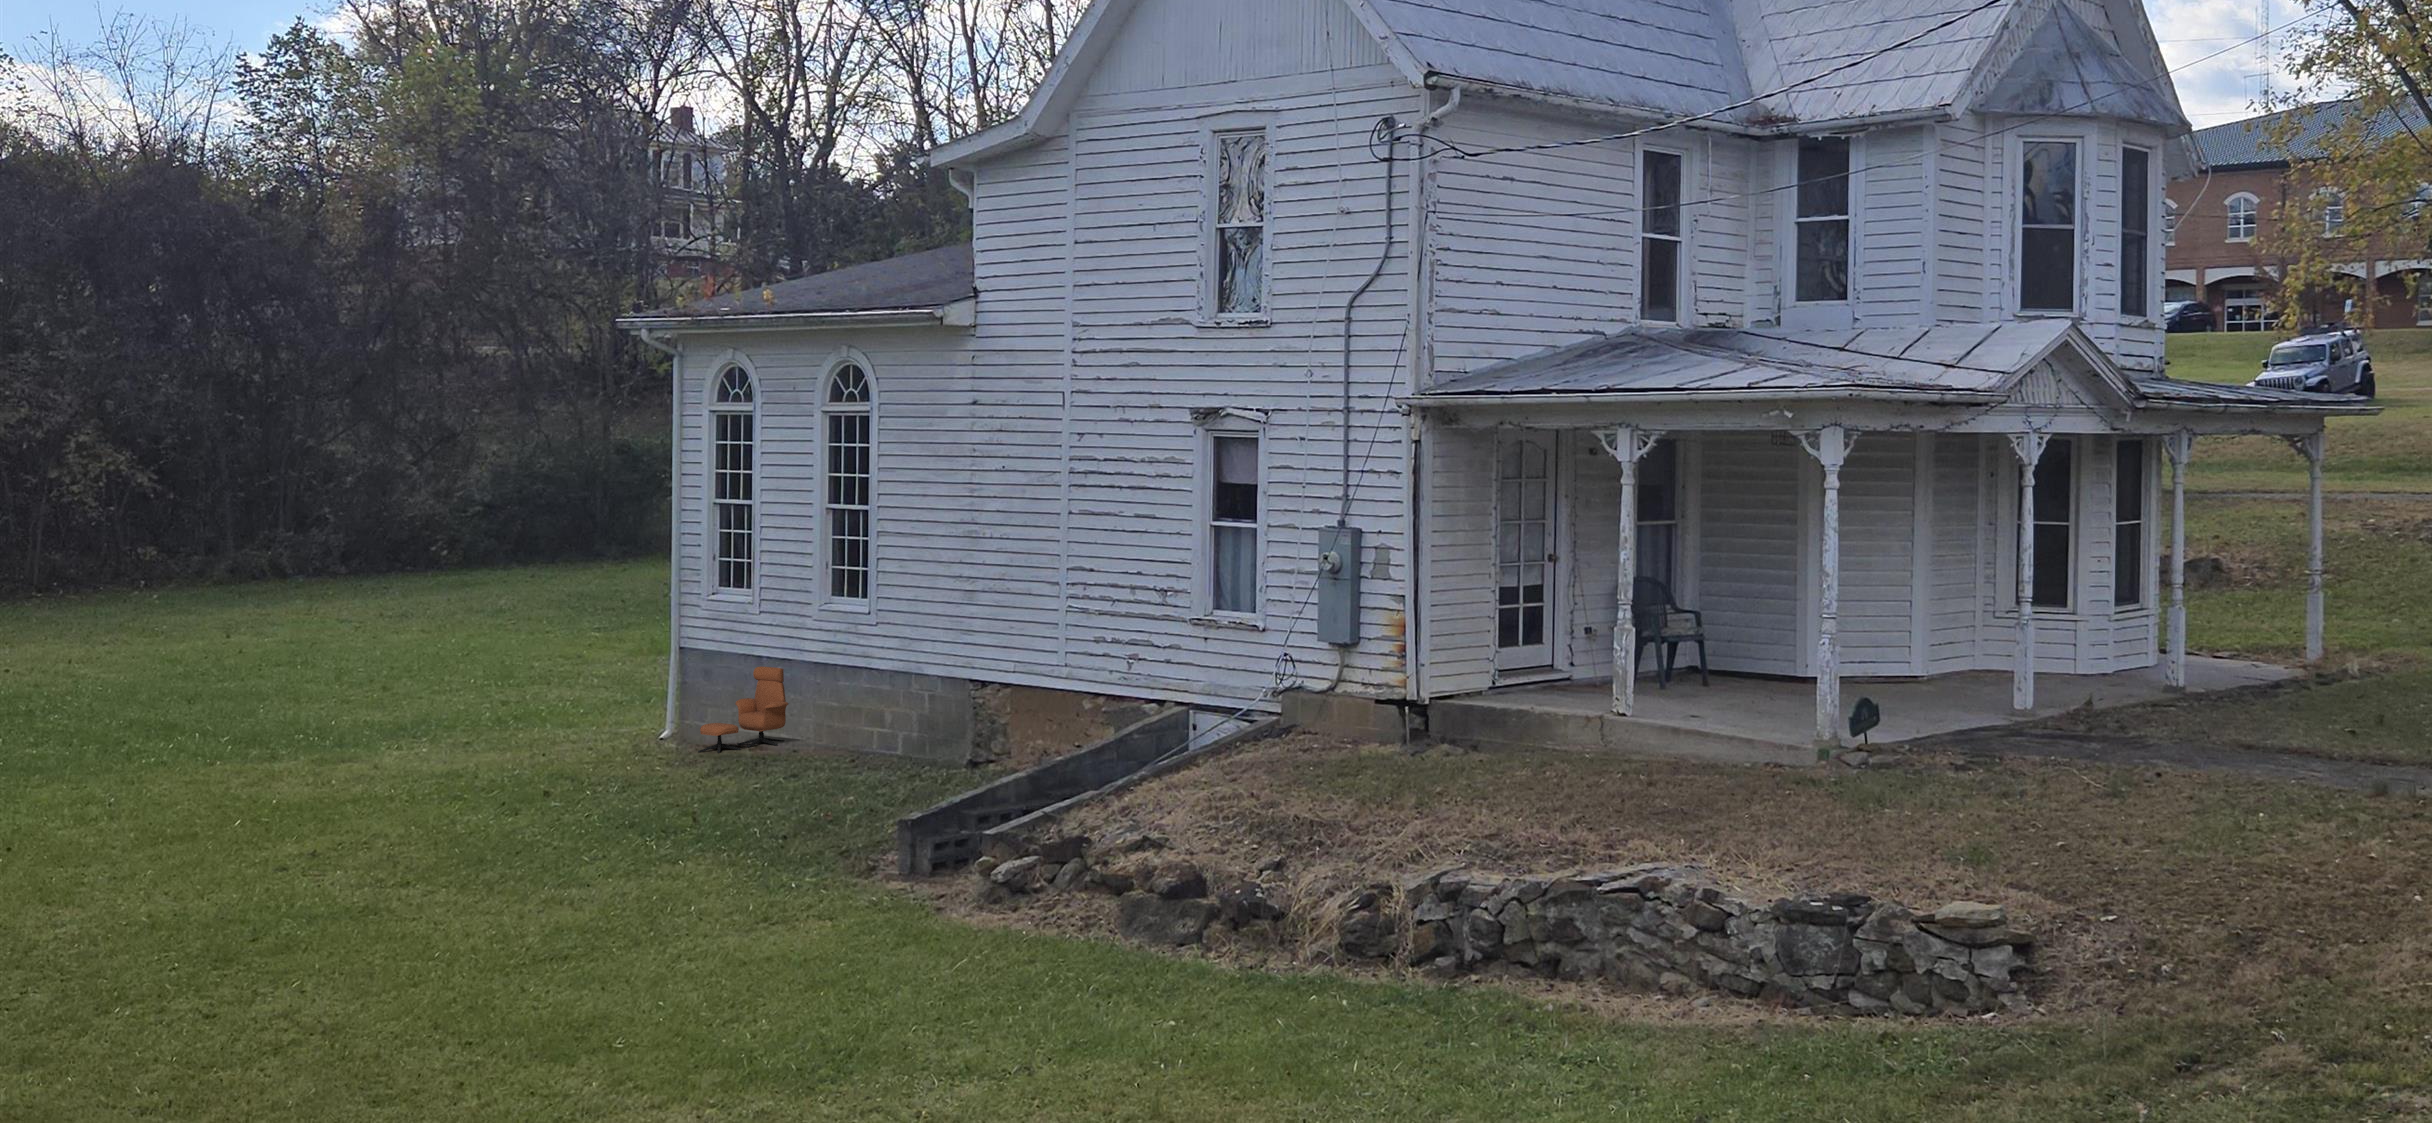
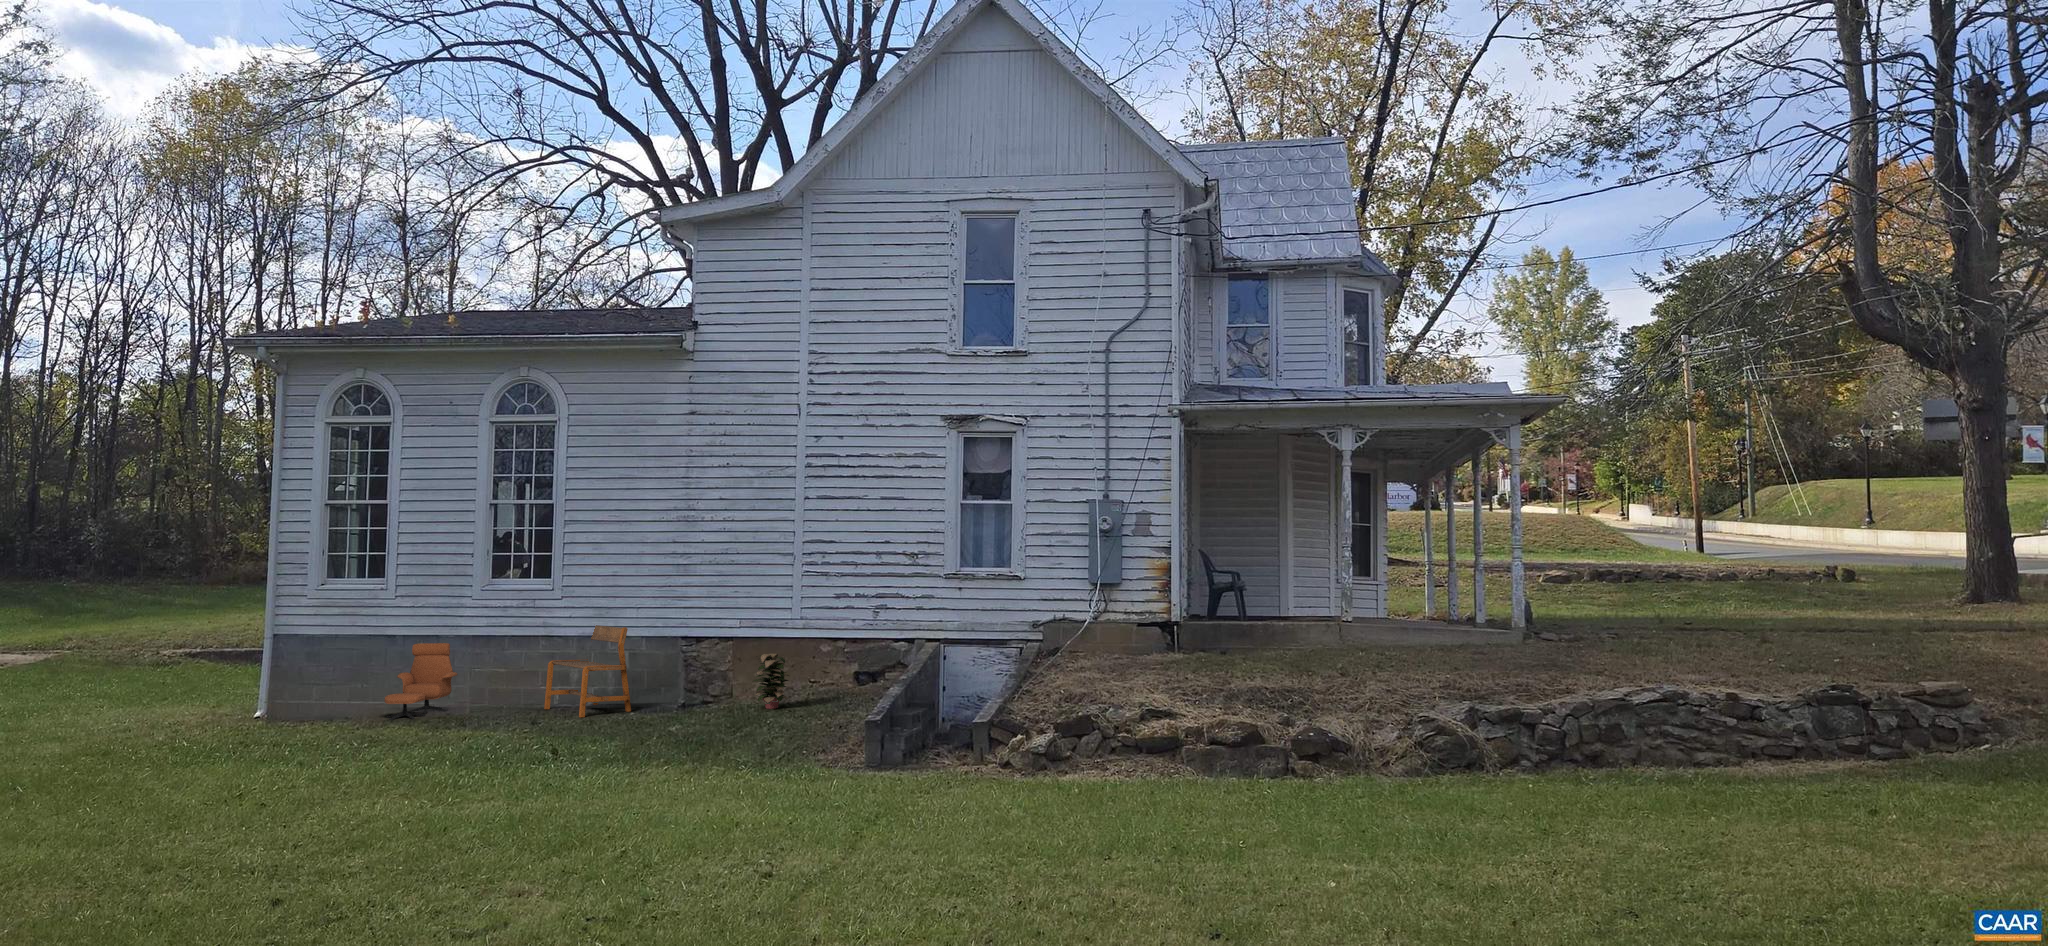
bench: none [834,655,914,767] -> present [544,625,631,717]
decorative plant: none [1003,707,1051,775] -> present [754,654,790,709]

